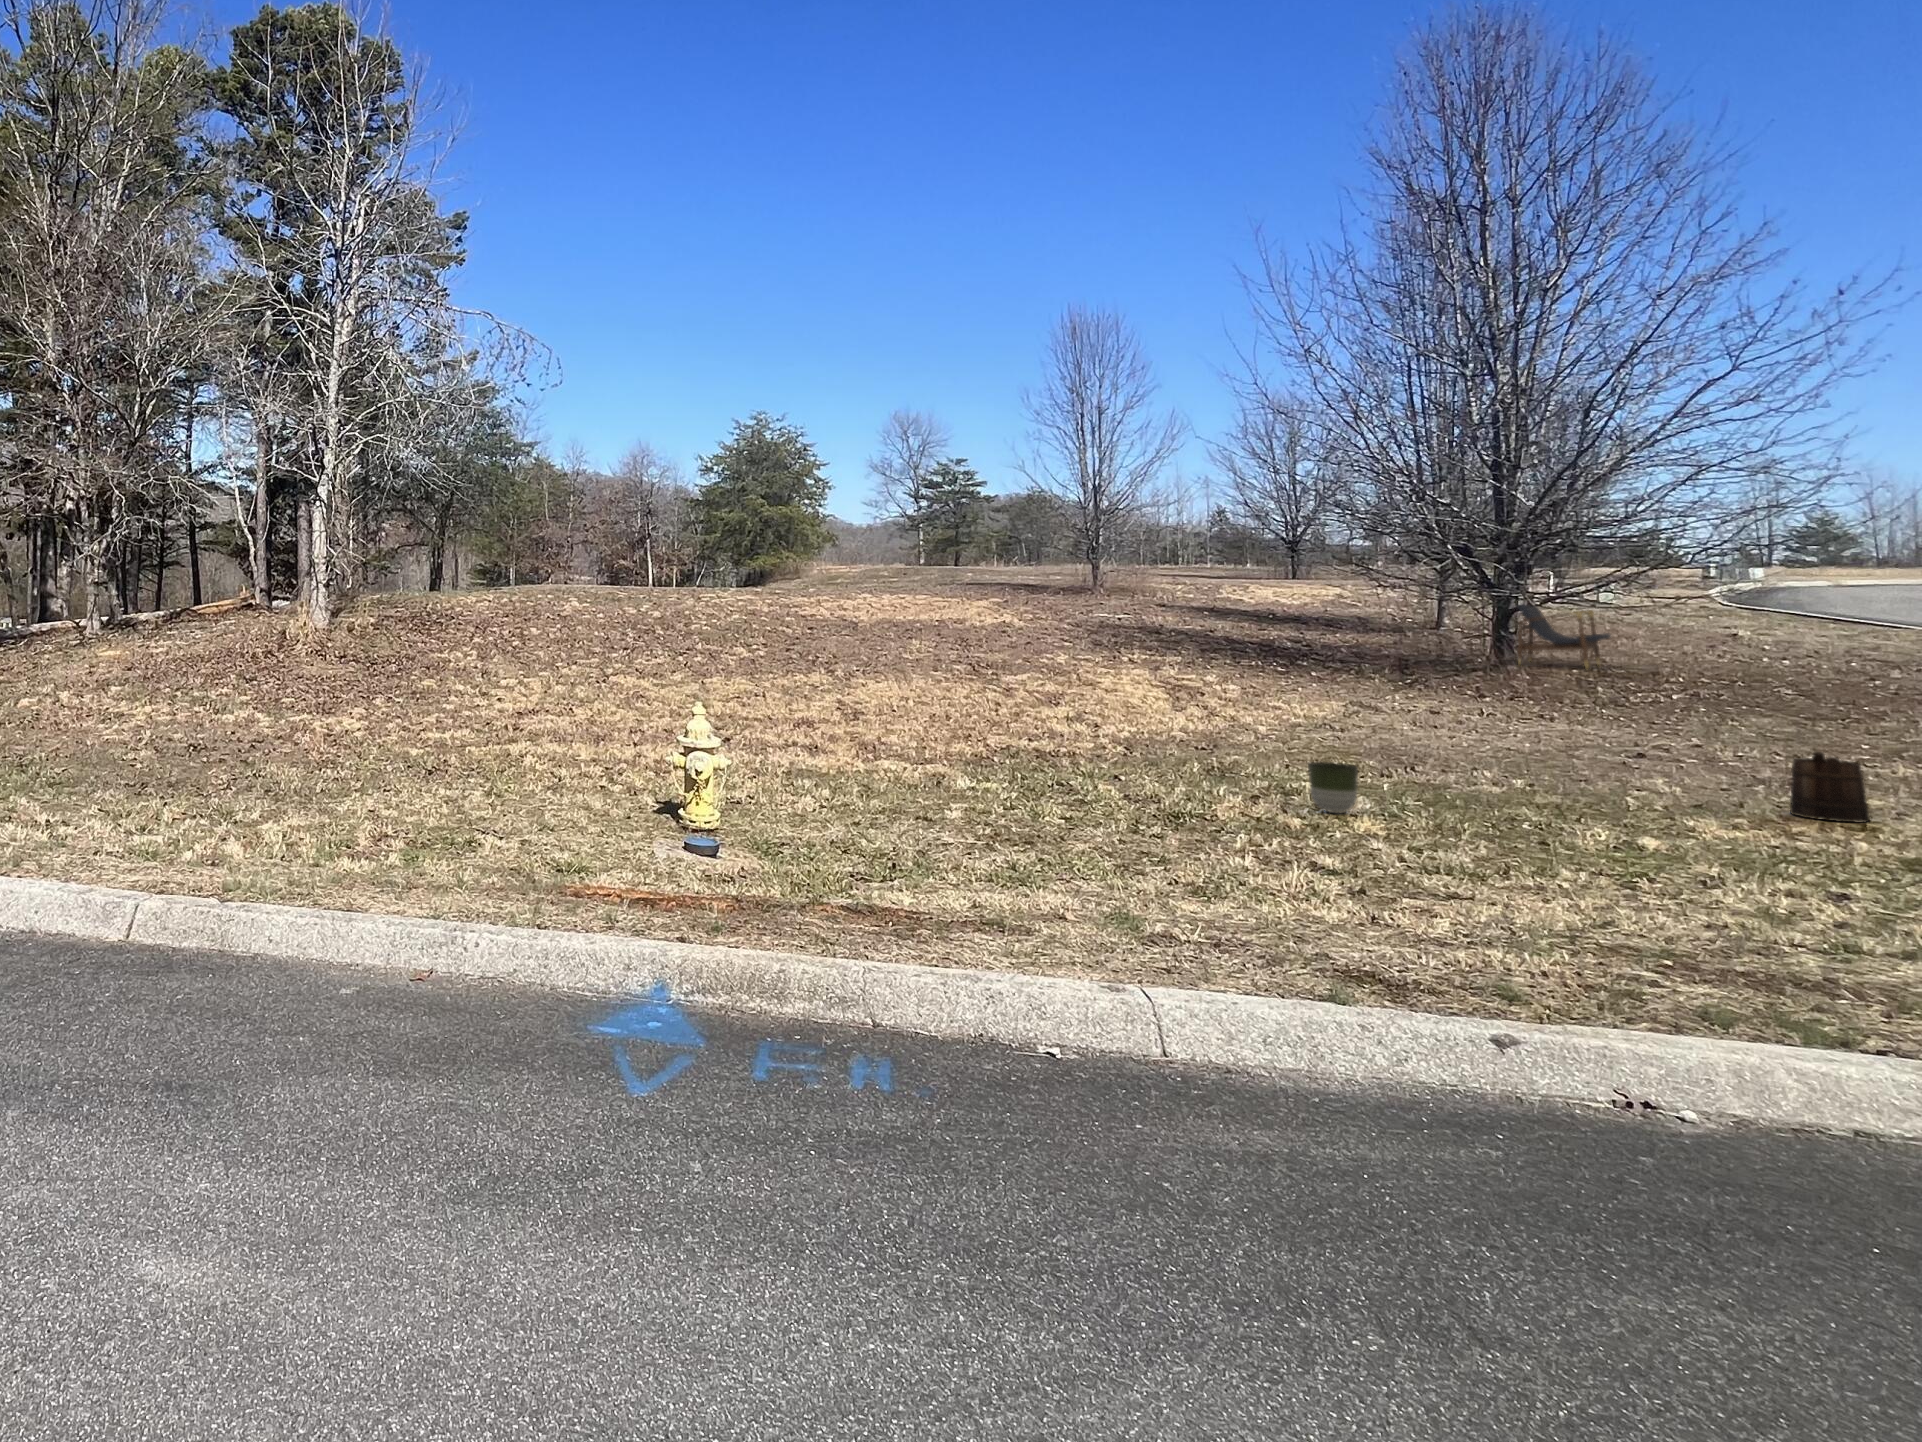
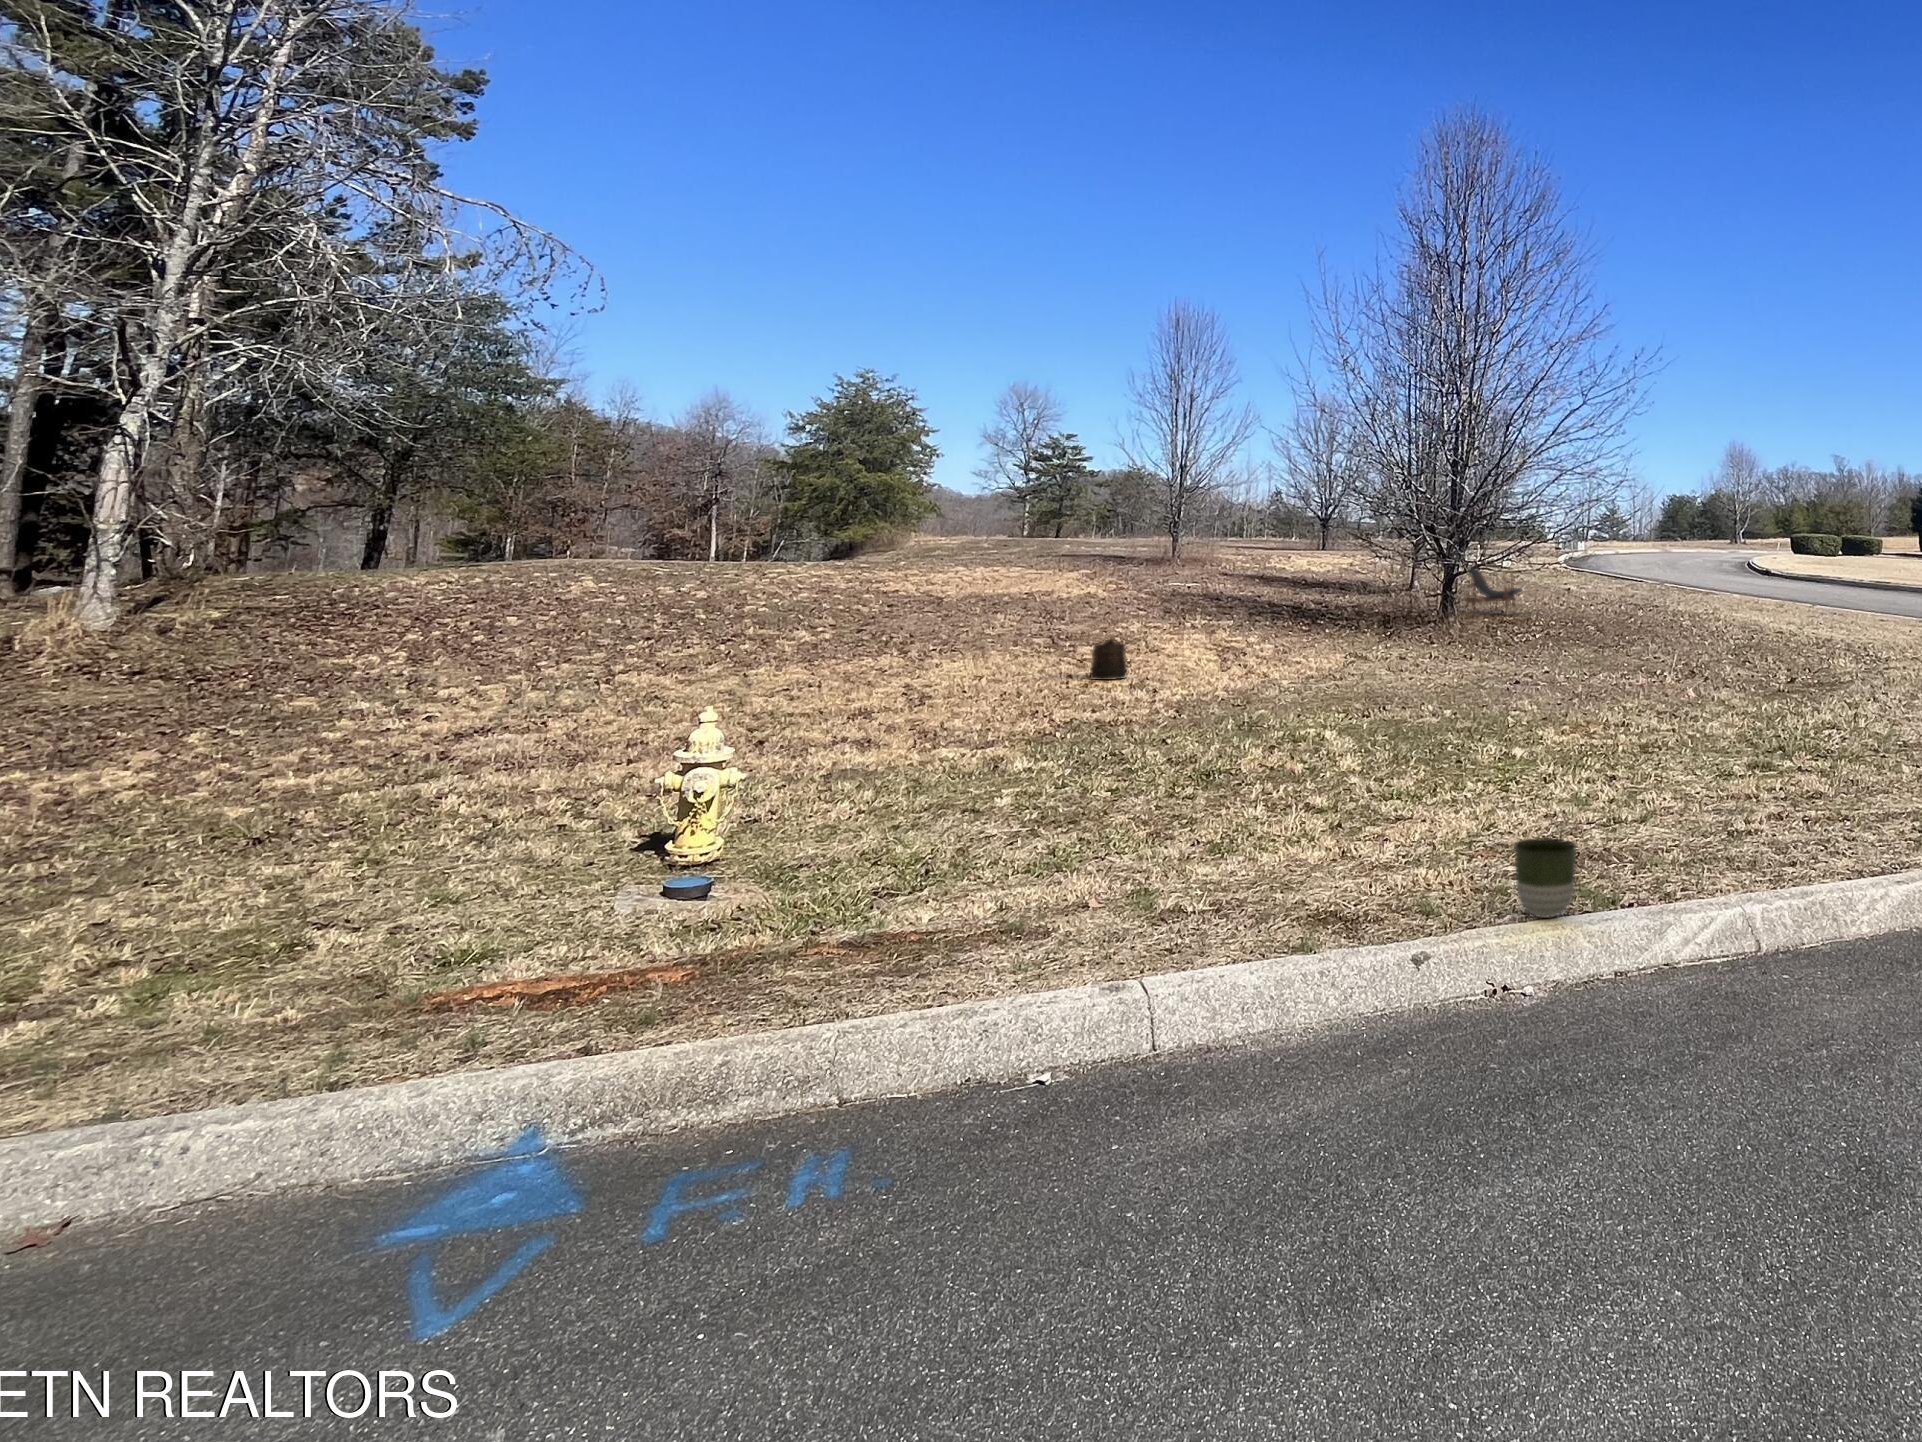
bucket: present [1790,752,1870,822] -> present [1090,638,1126,680]
planter: present [1308,762,1358,814] -> present [1514,838,1576,918]

